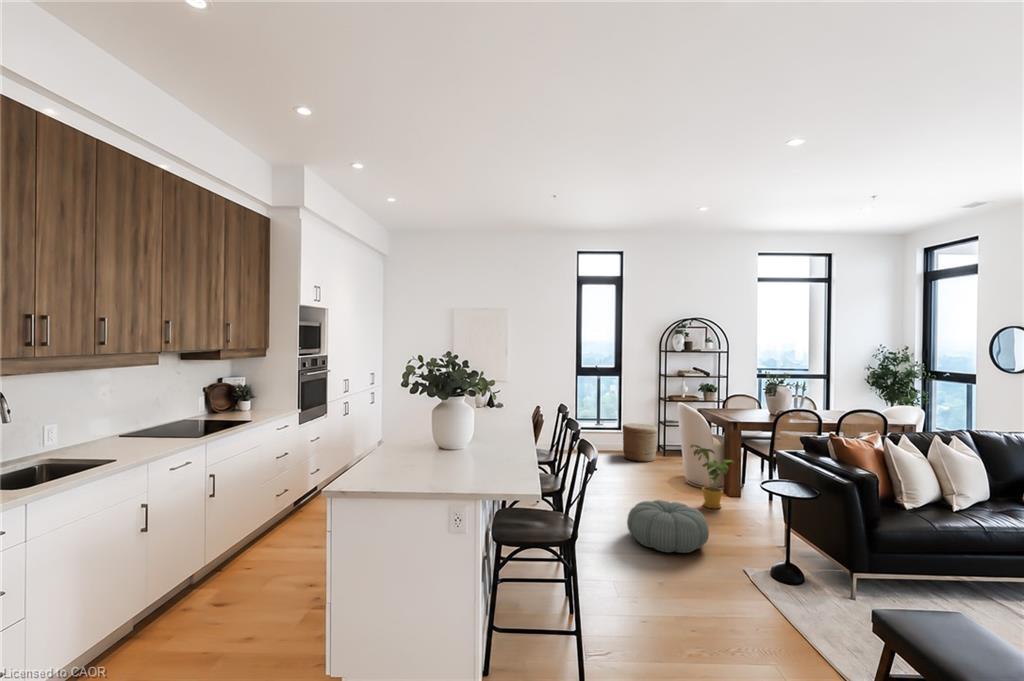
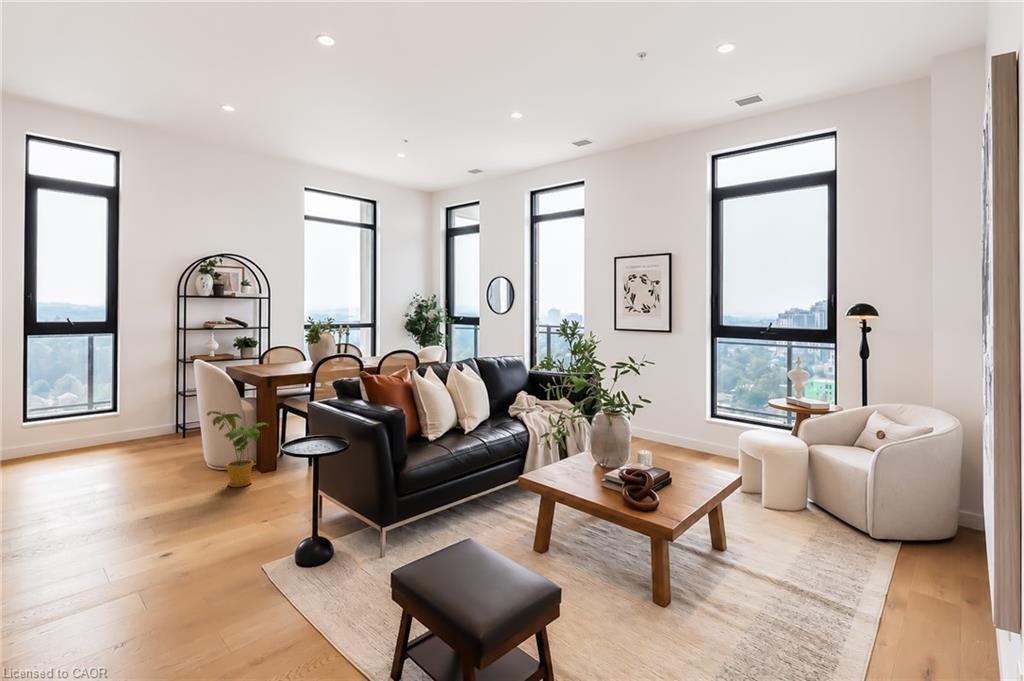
woven basket: present [623,423,657,462] -> none [117,396,174,448]
pouf: present [627,500,709,553] -> none [82,494,221,575]

